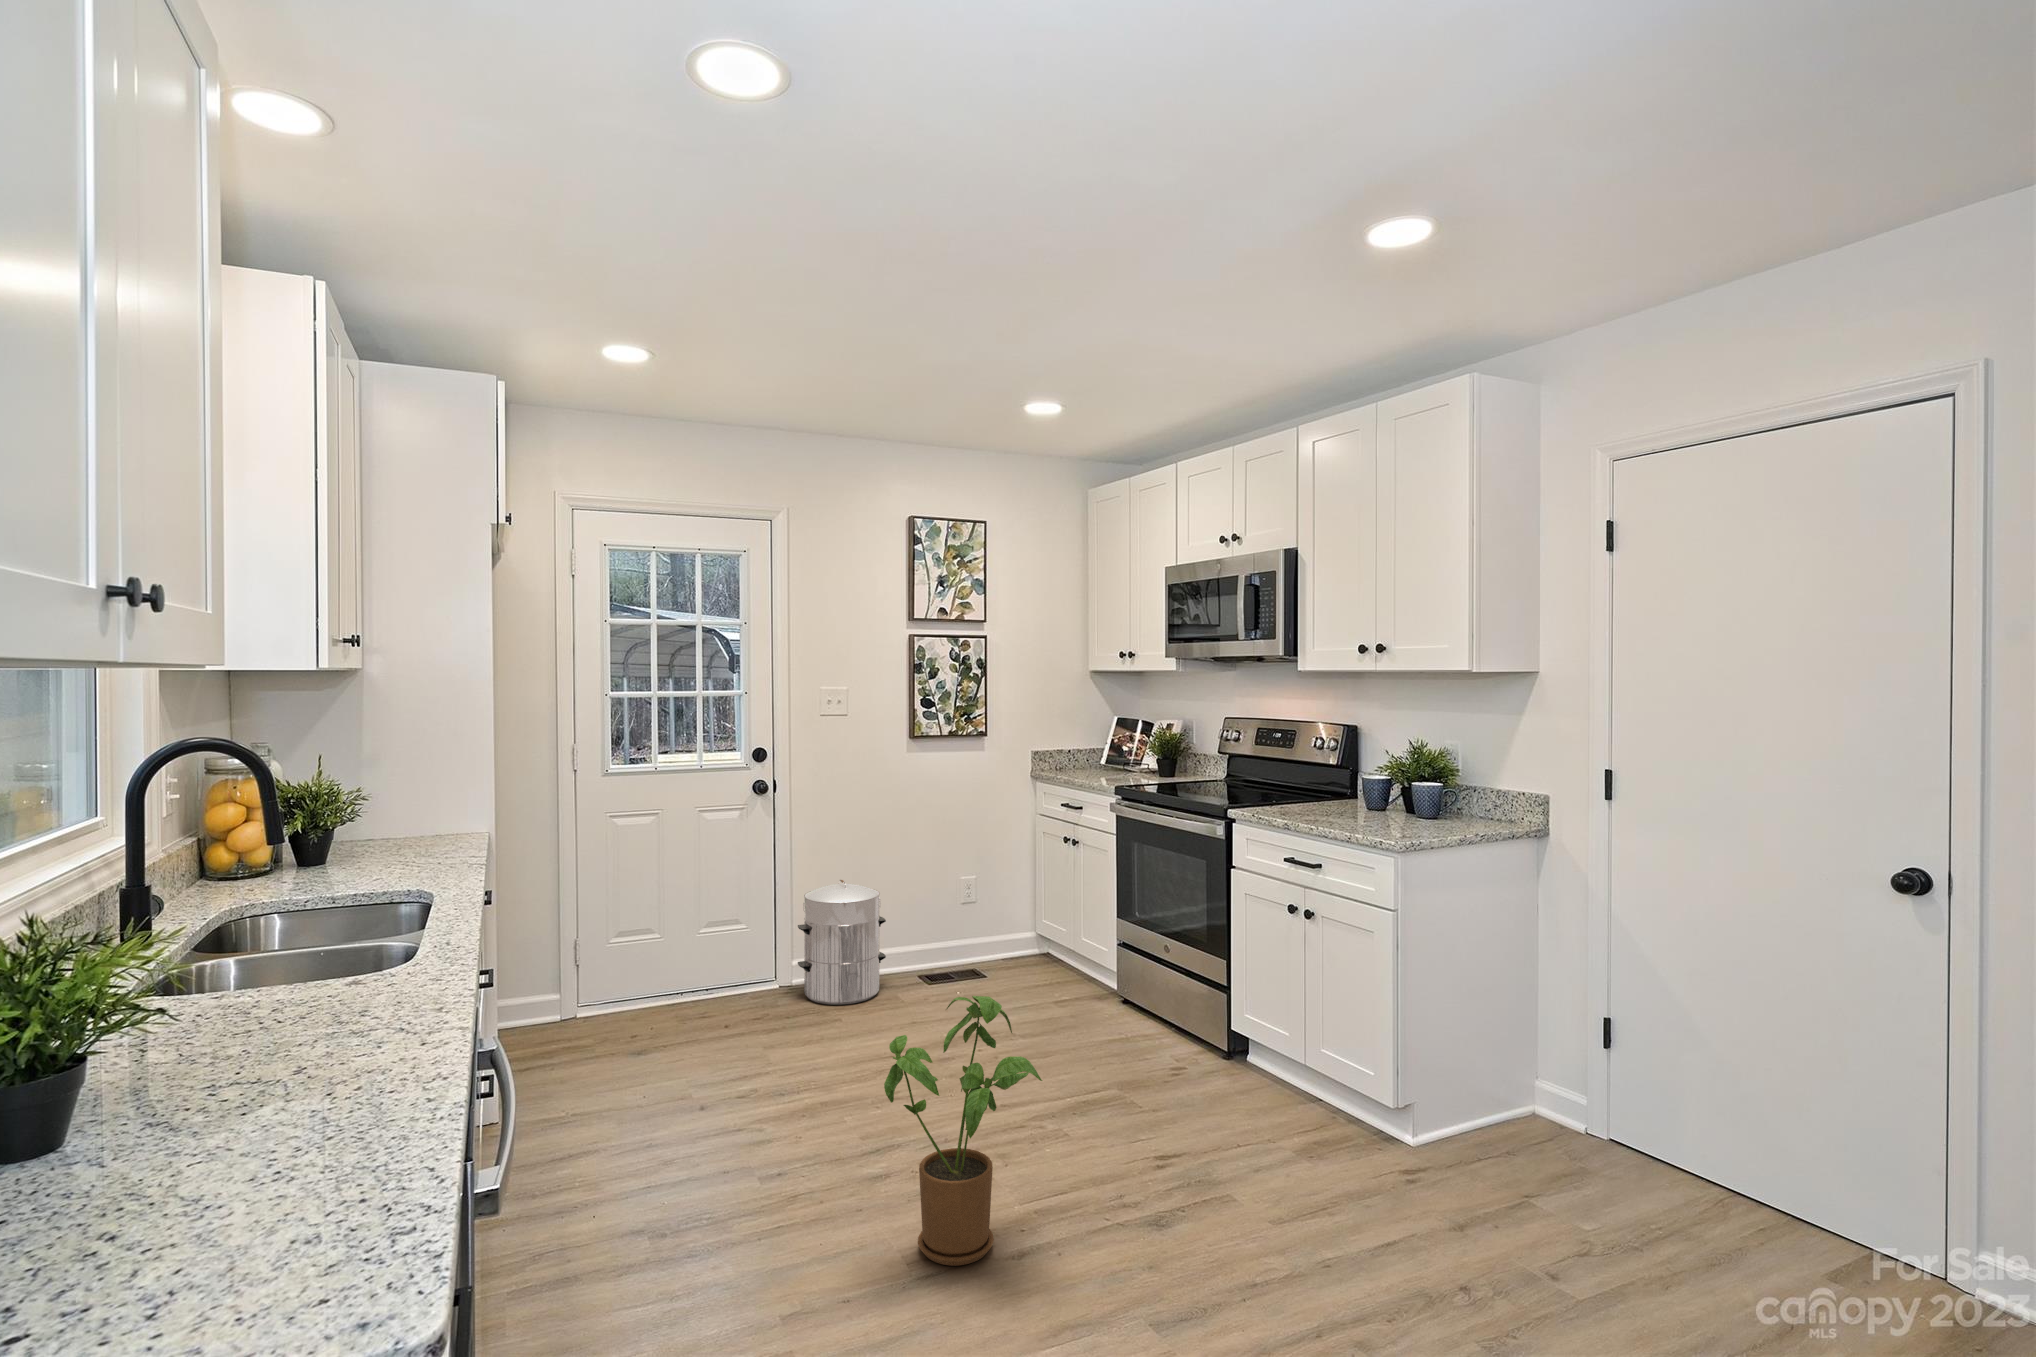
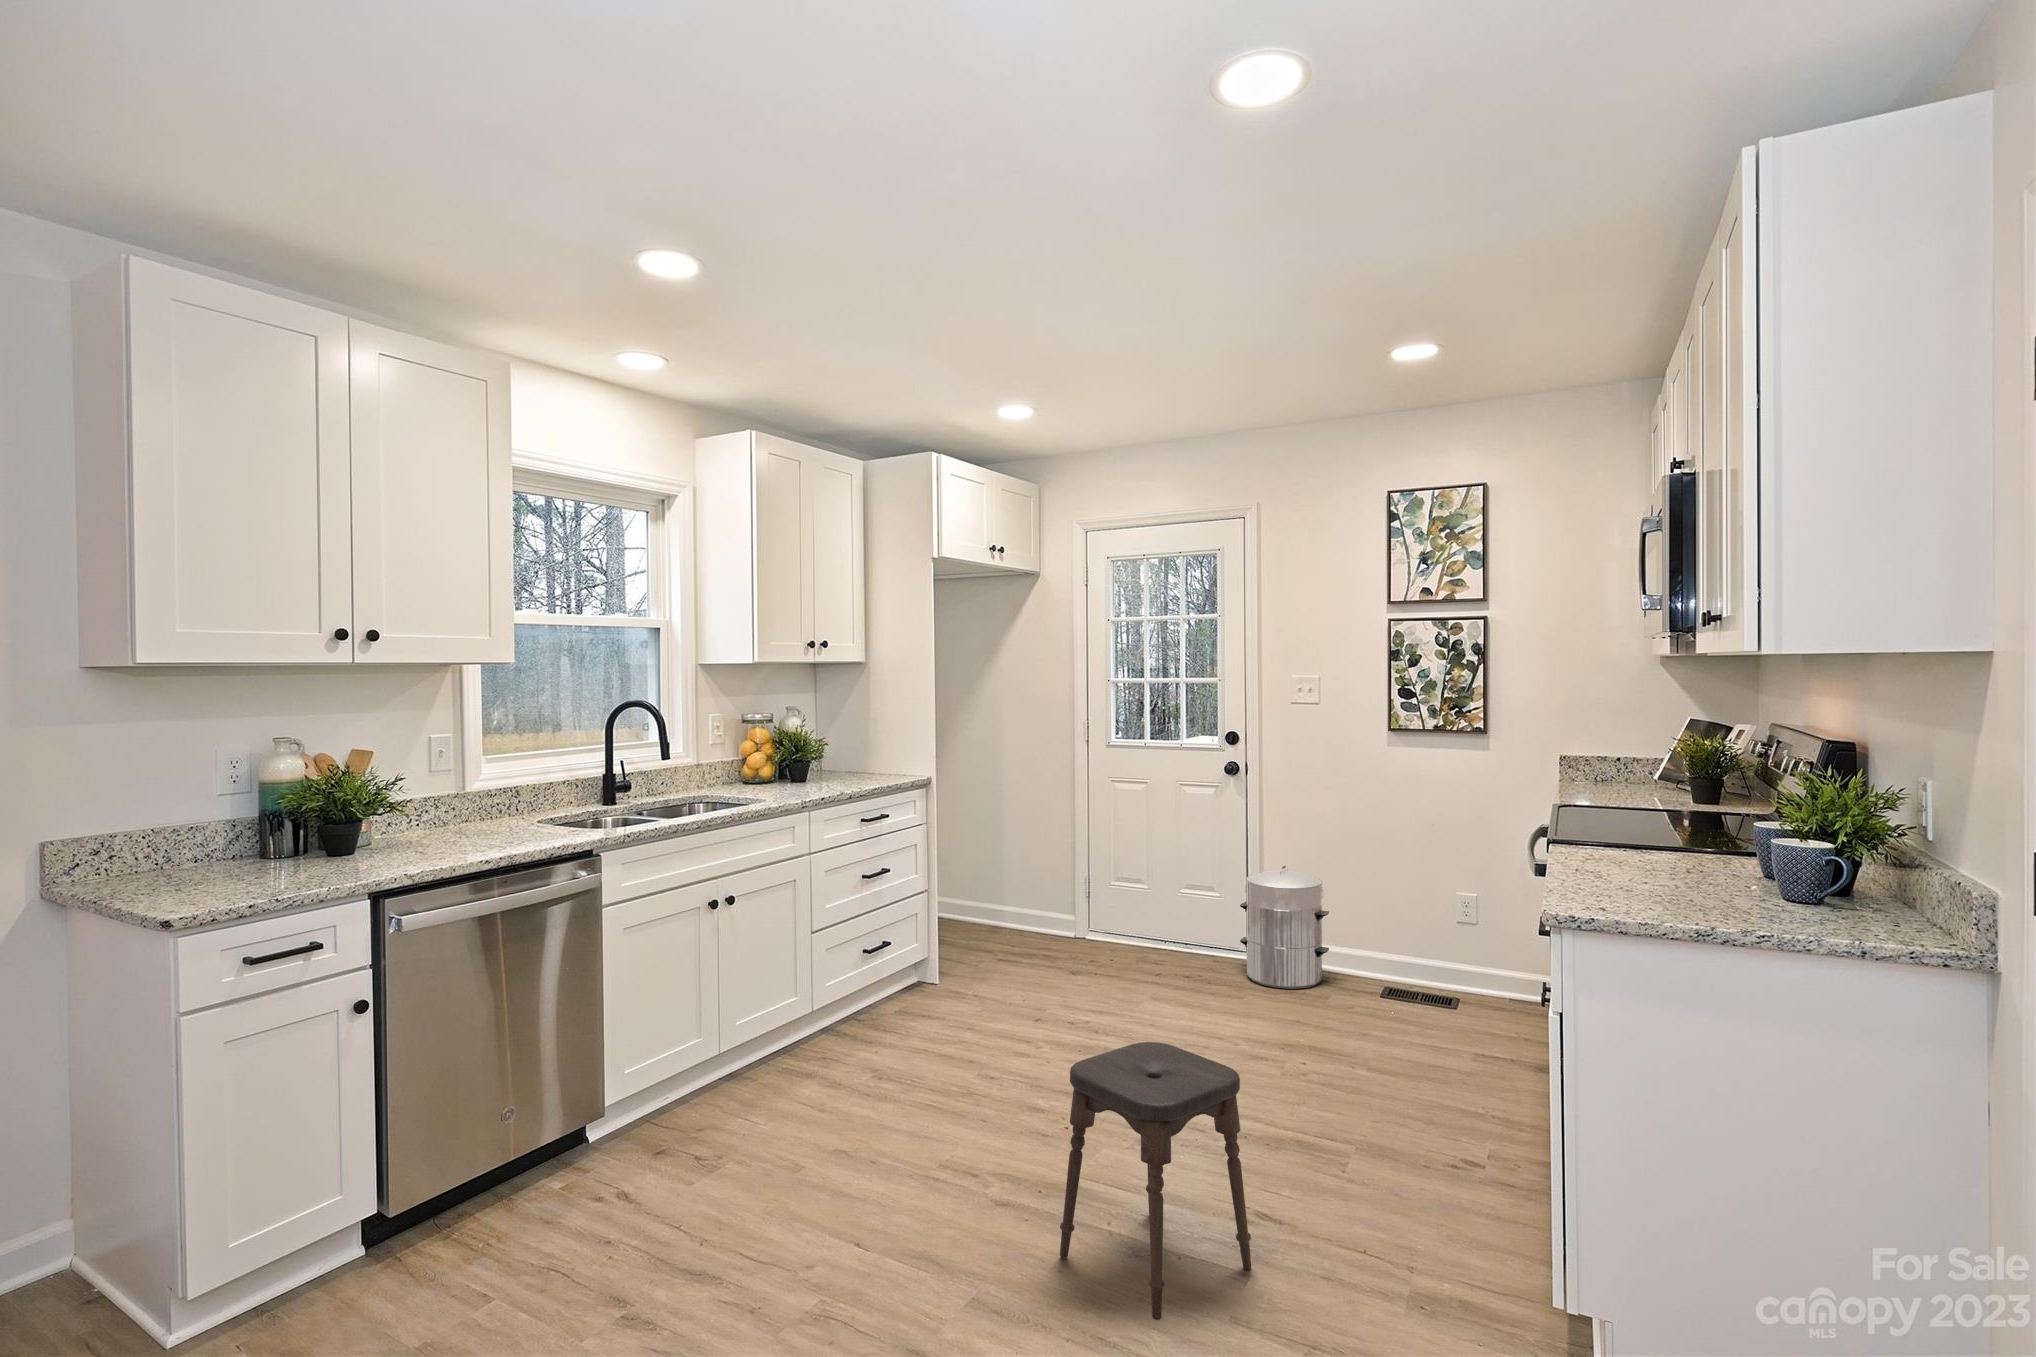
house plant: present [884,996,1042,1266] -> none [933,940,1052,1158]
stool: none [1175,1038,1340,1281] -> present [1060,1042,1251,1320]

